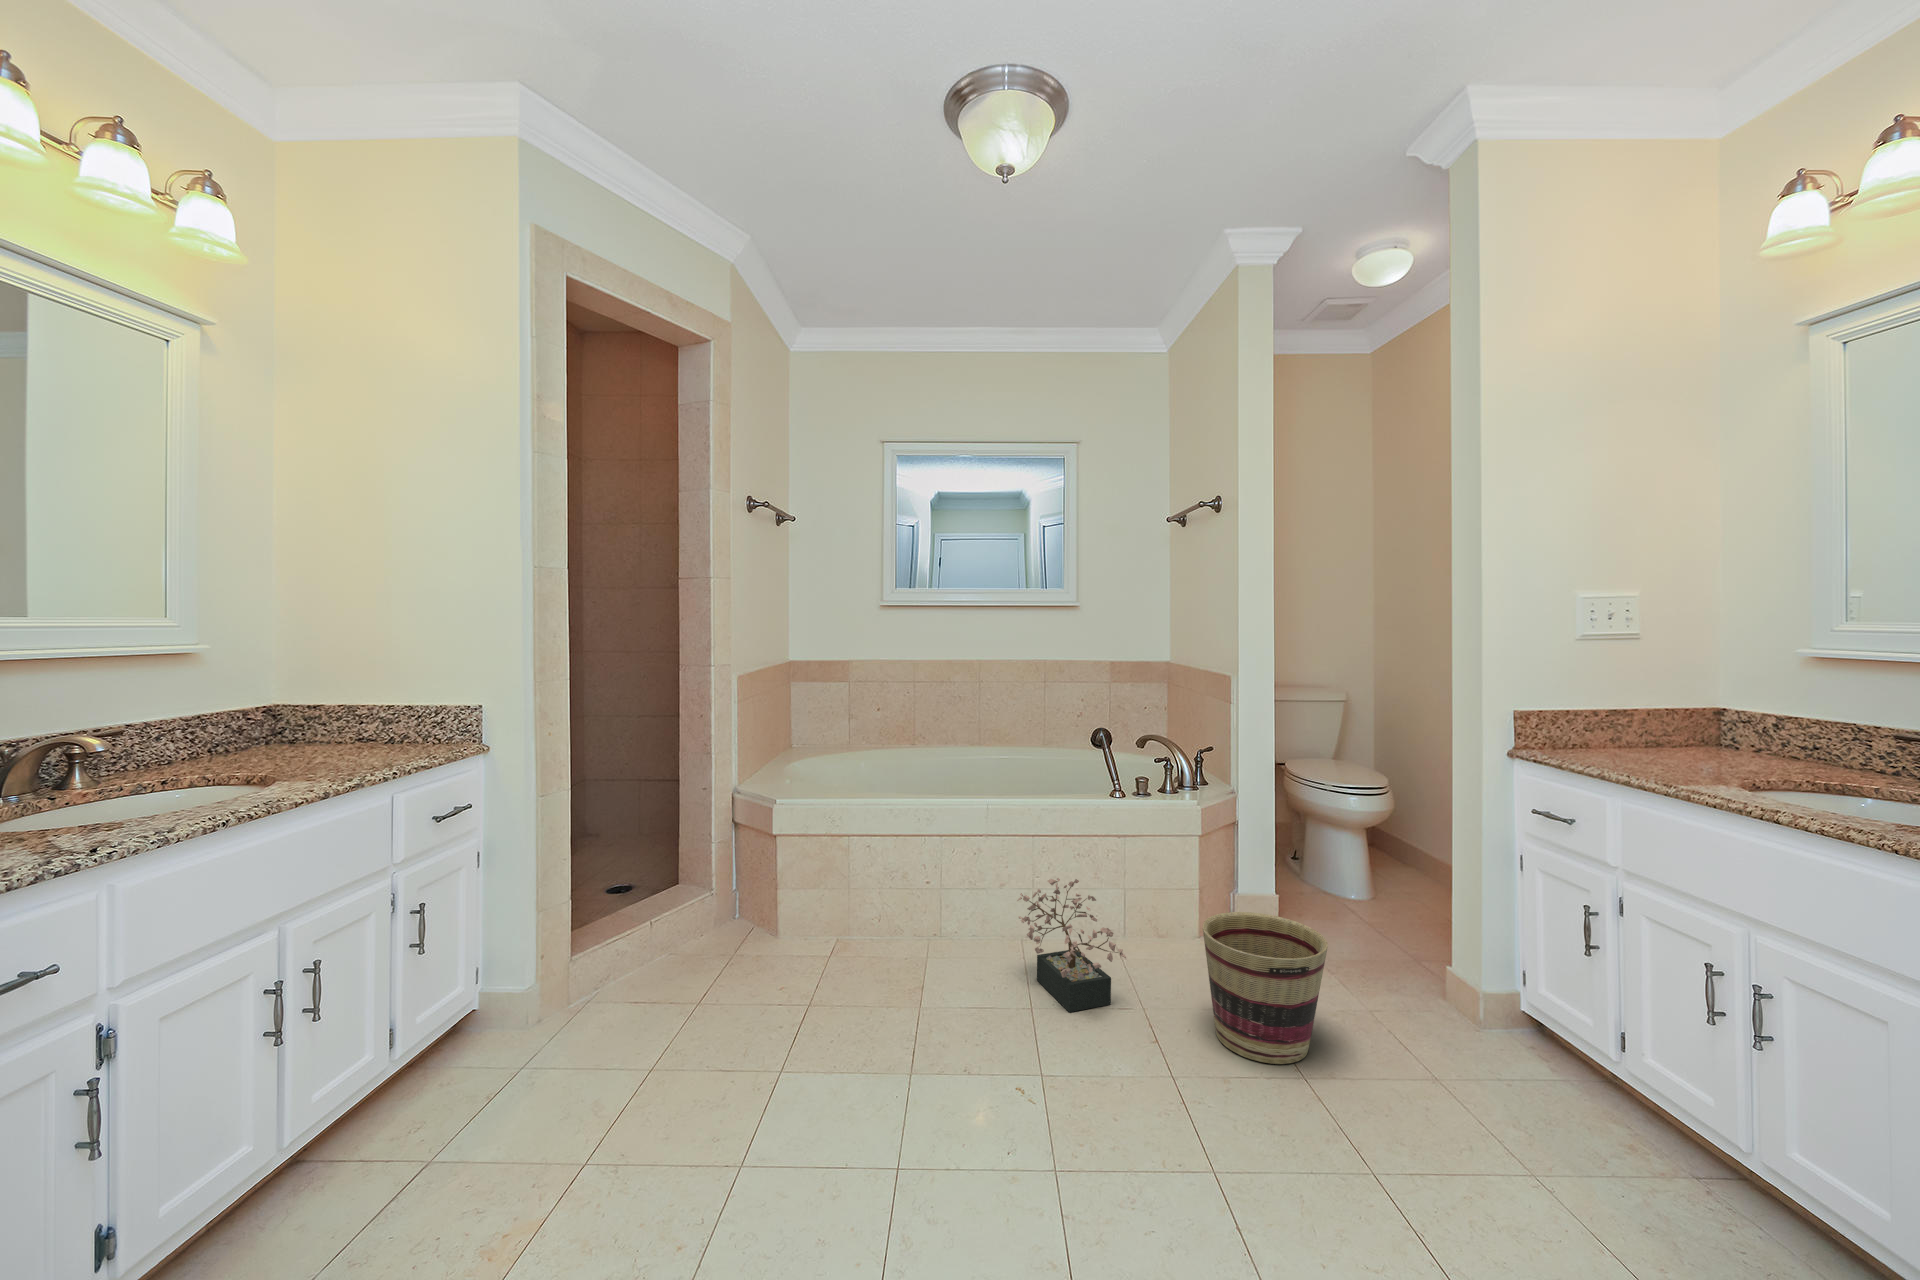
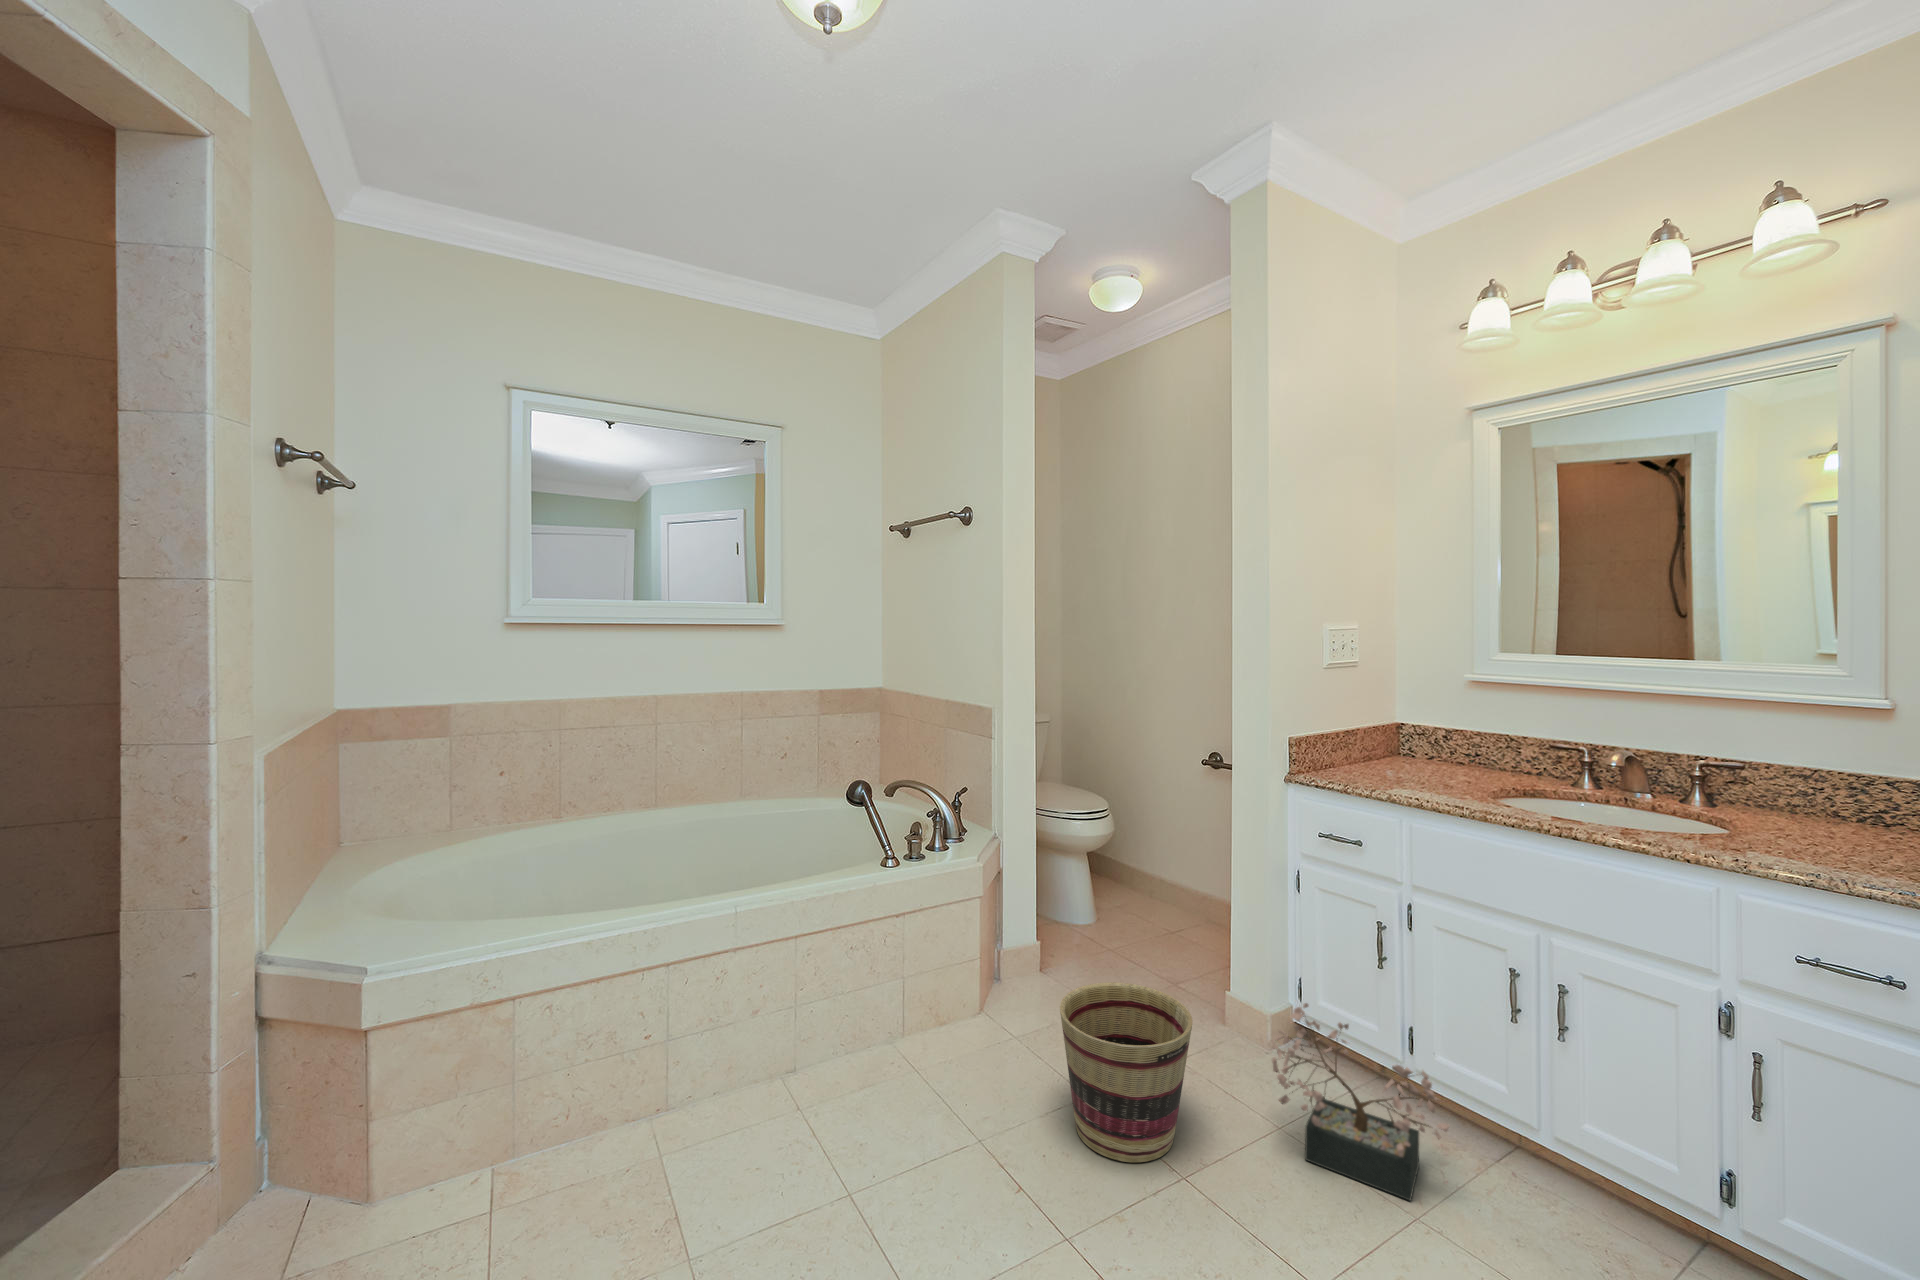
decorative plant: present [1017,878,1126,1012] -> present [1272,1003,1449,1201]

